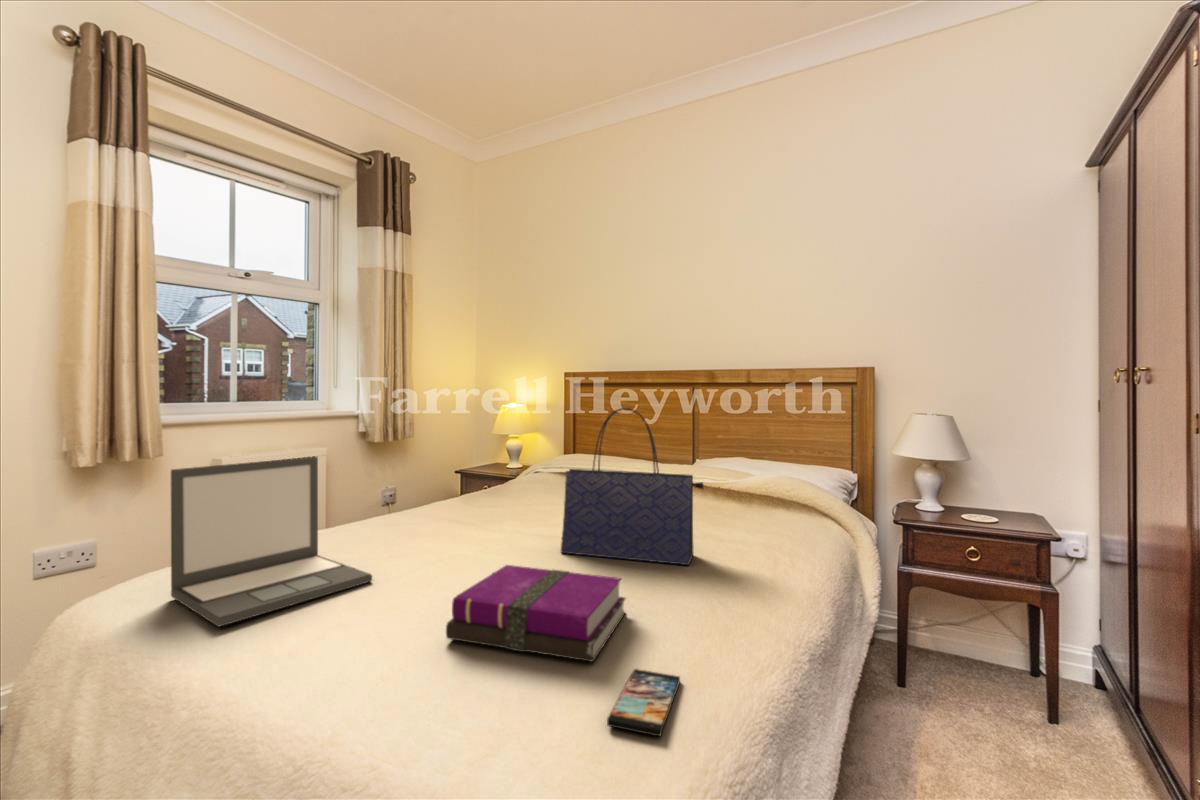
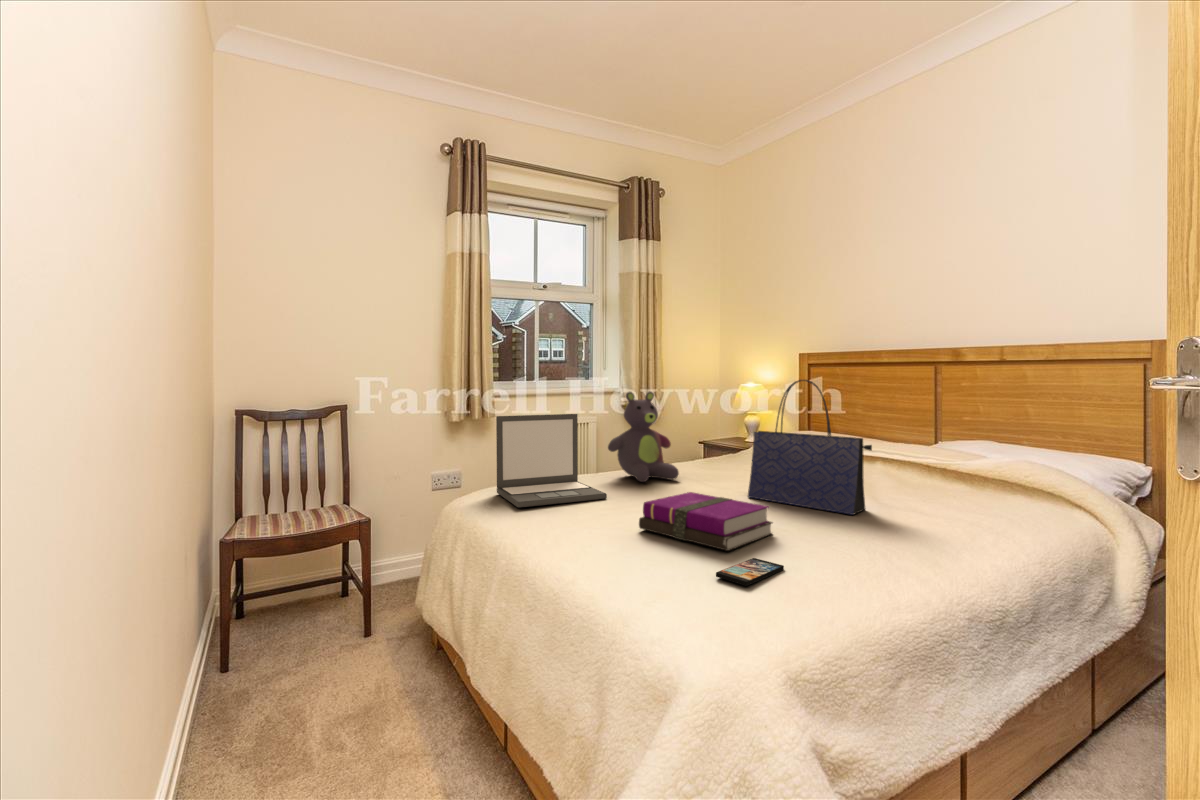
stuffed bear: none [362,420,463,544] -> present [608,392,679,482]

